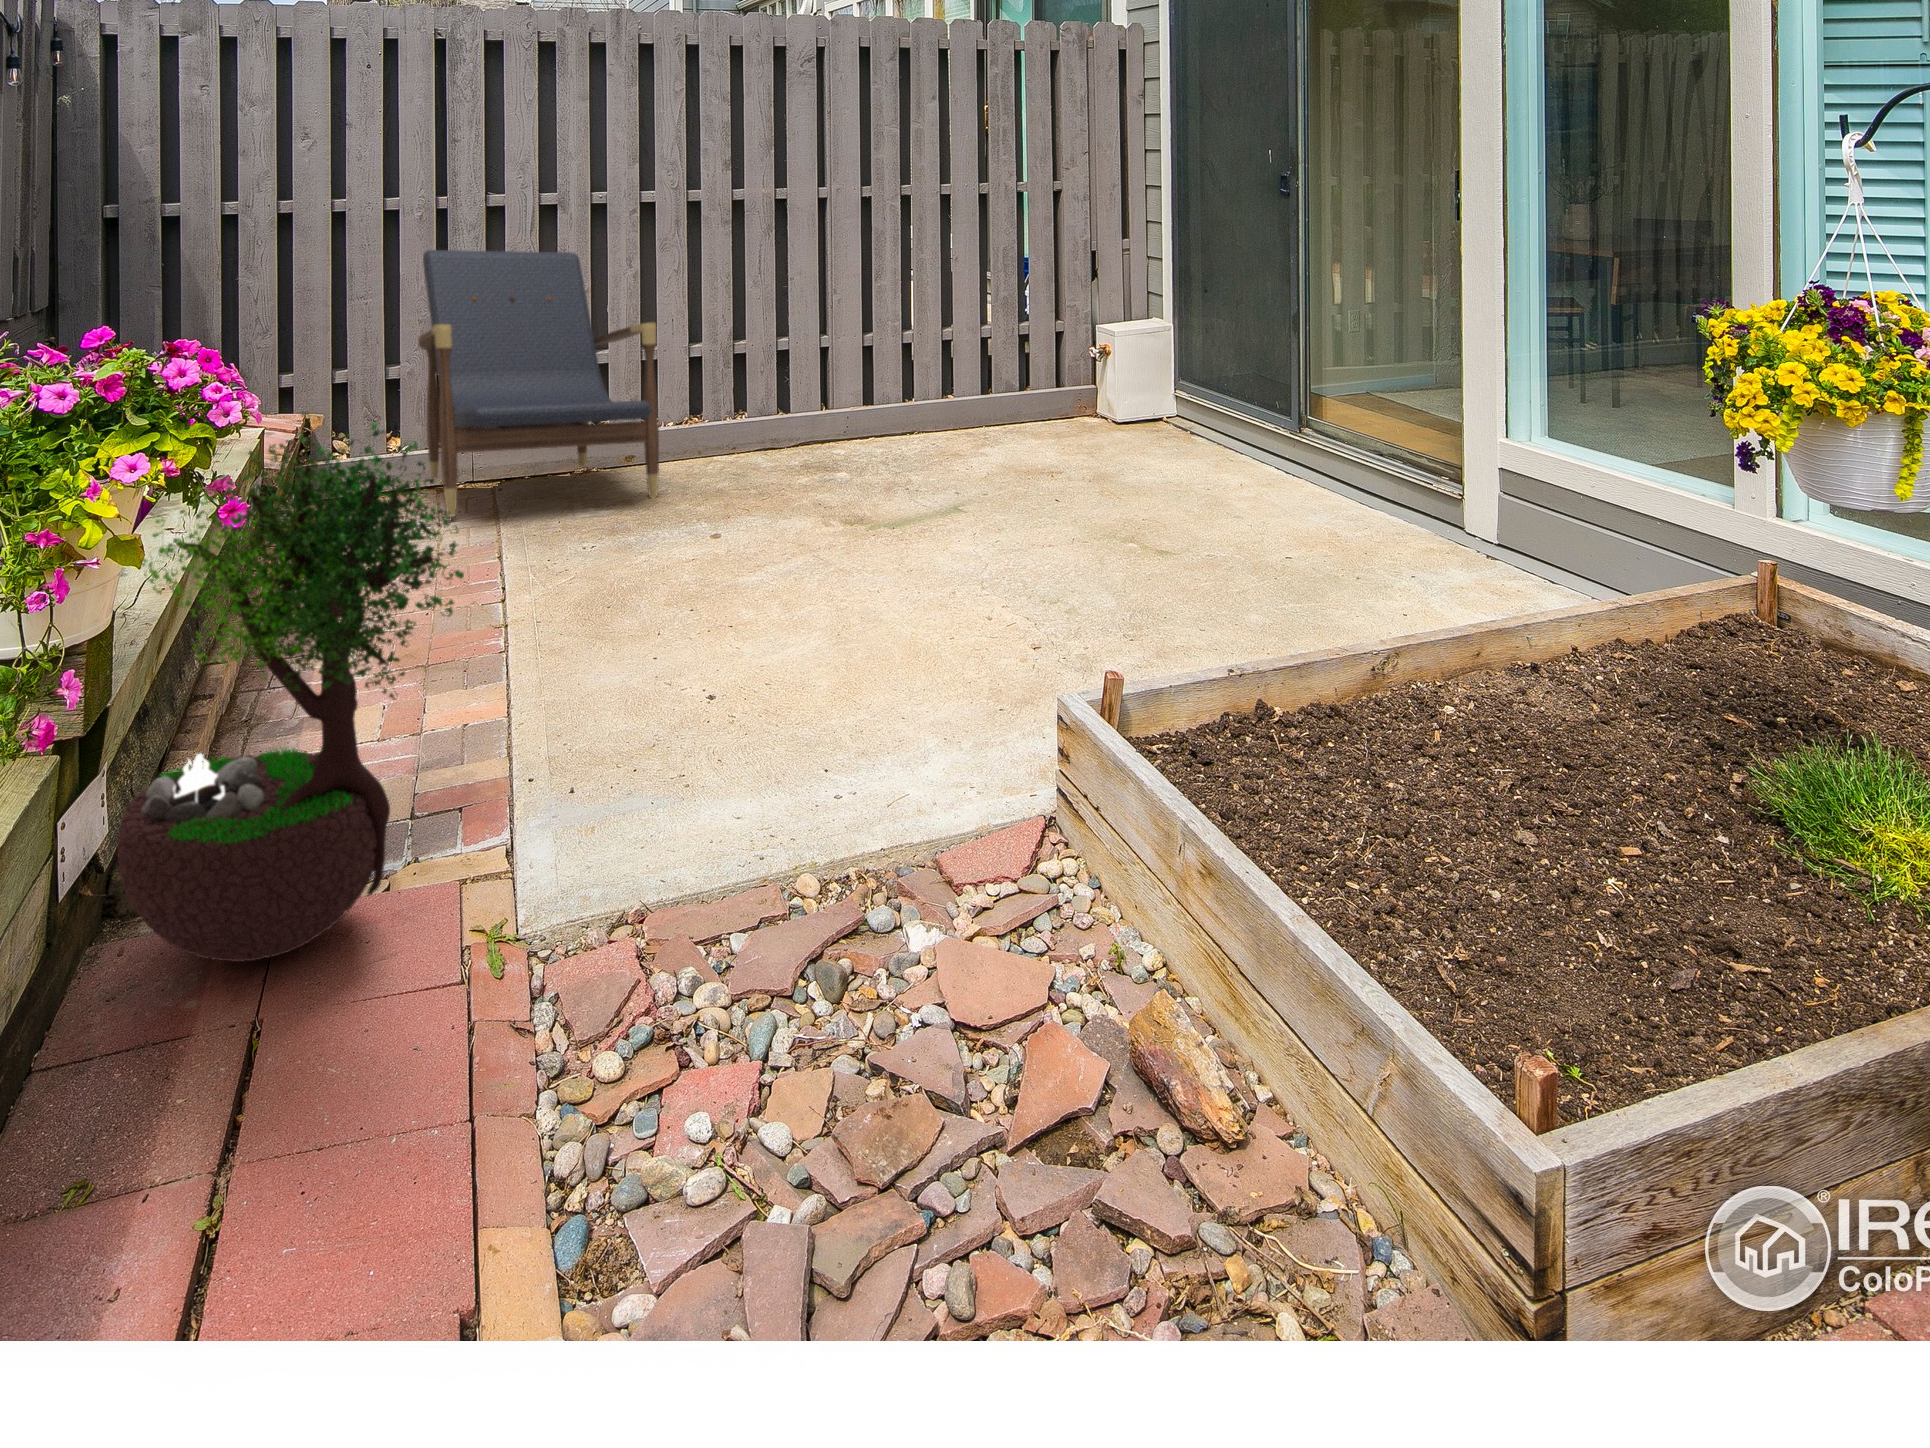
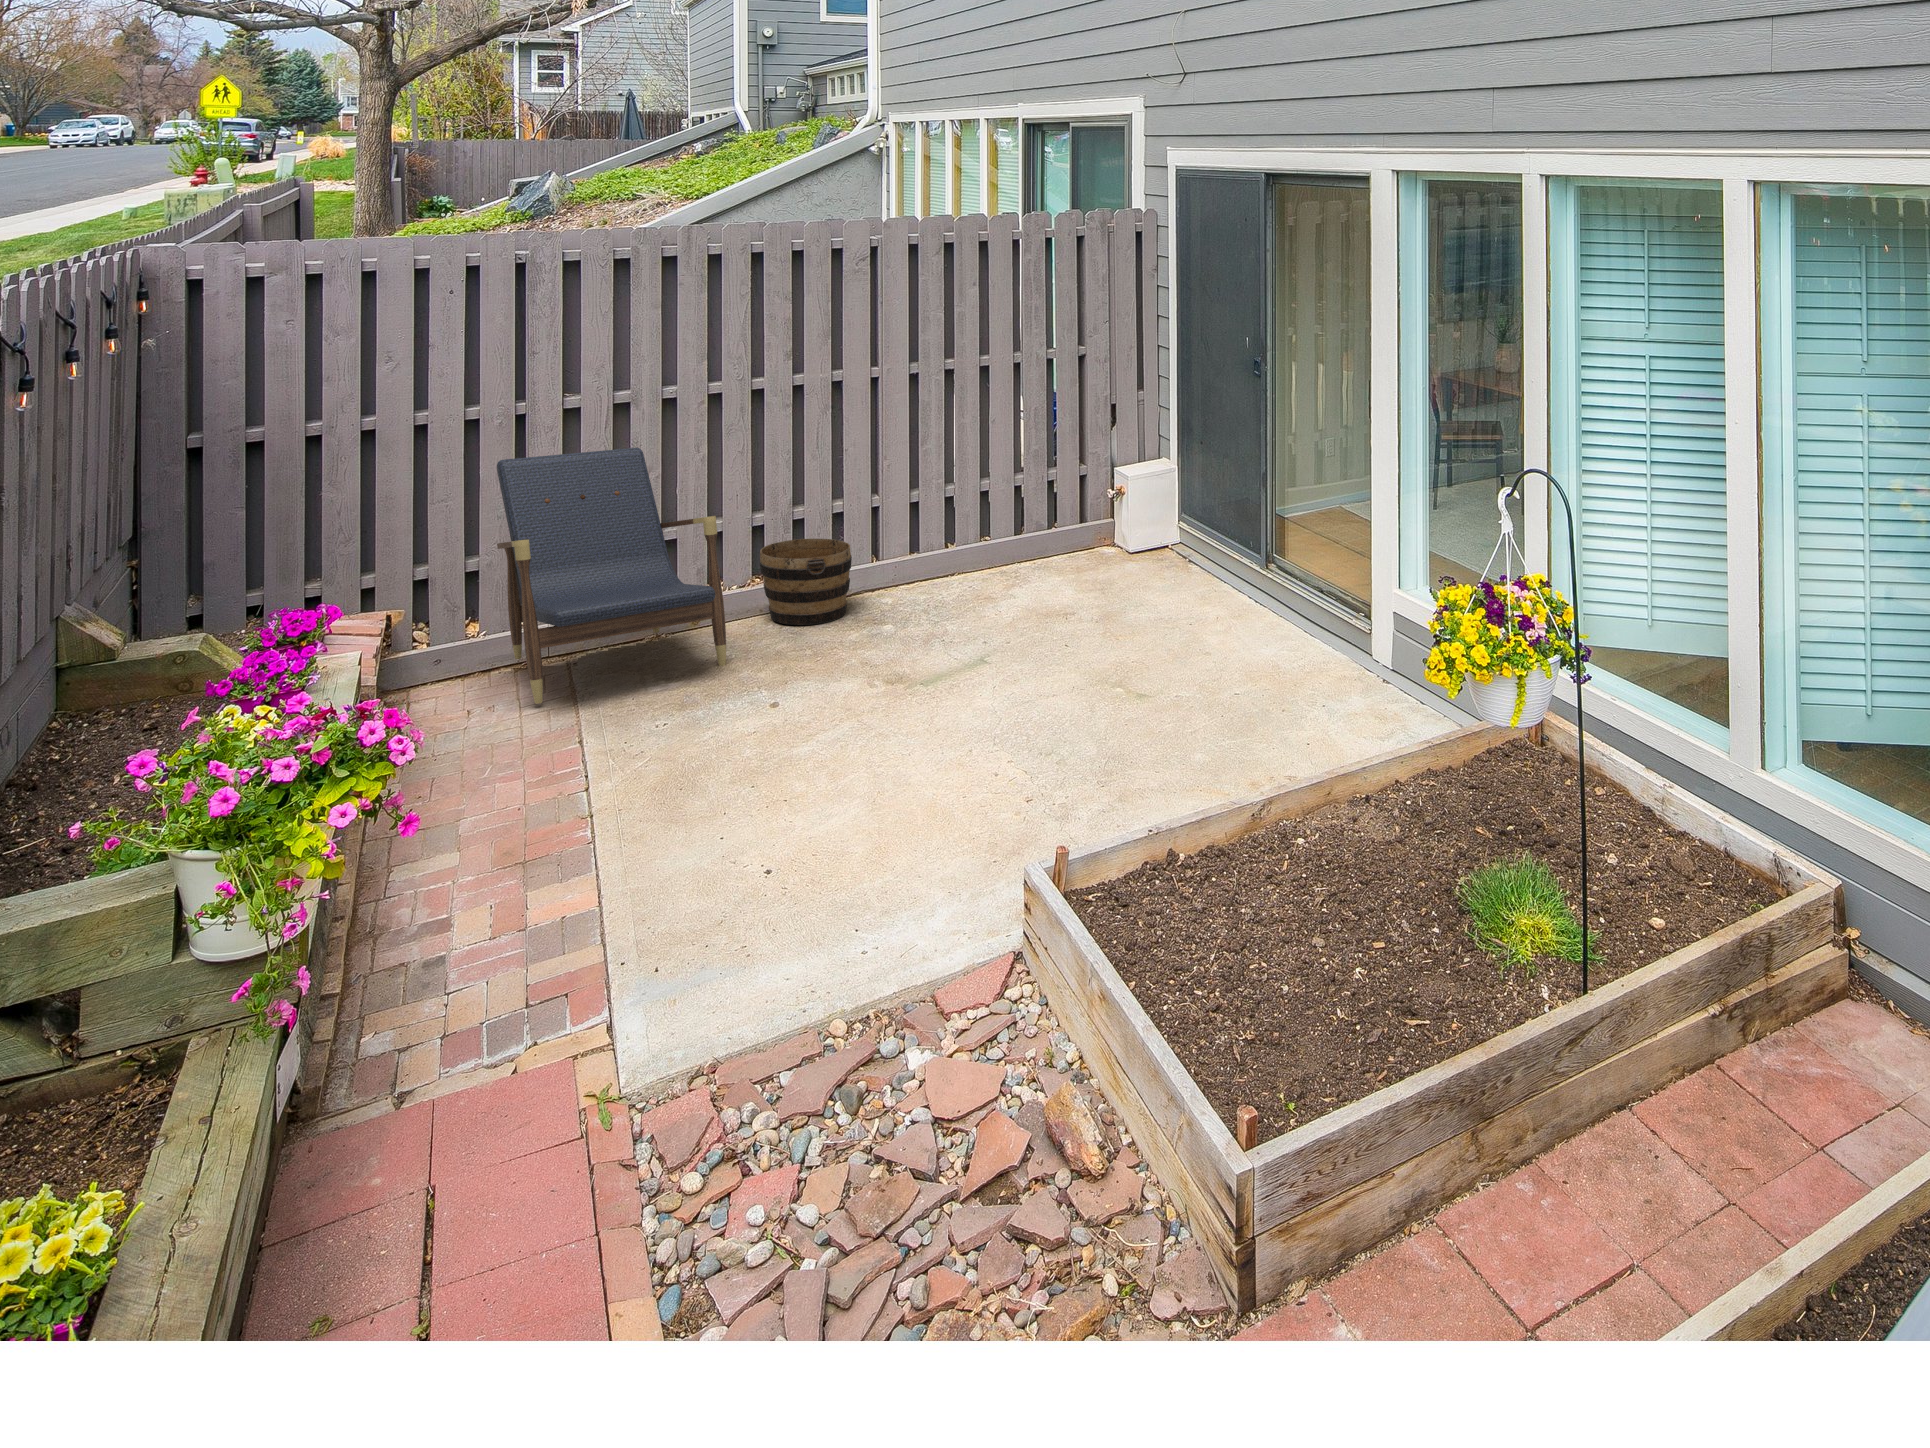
bucket: none [698,377,799,469] -> present [760,539,852,625]
potted tree: present [118,411,464,961] -> none [315,738,568,1143]

